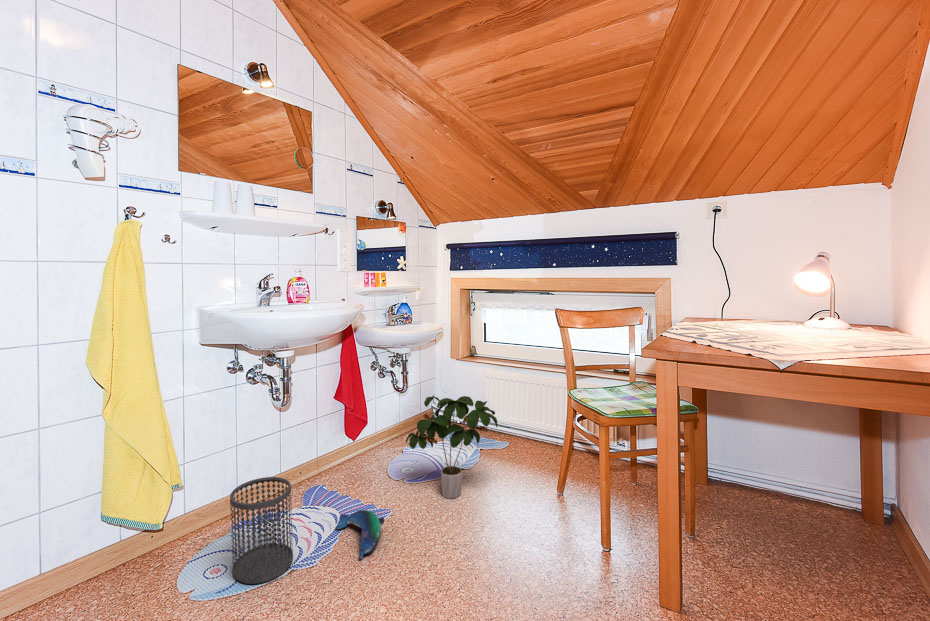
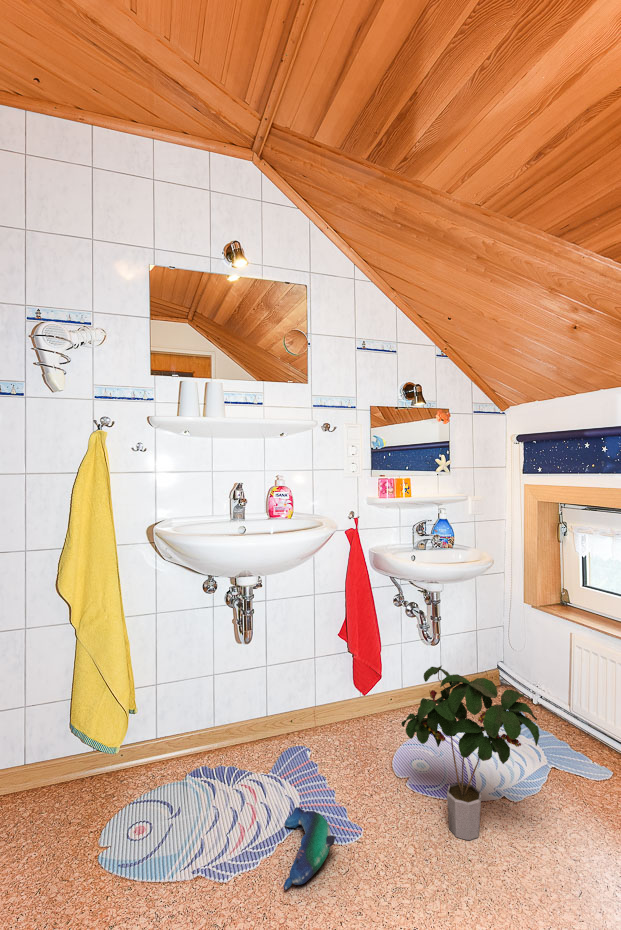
wastebasket: present [230,477,293,584] -> none [152,732,221,870]

